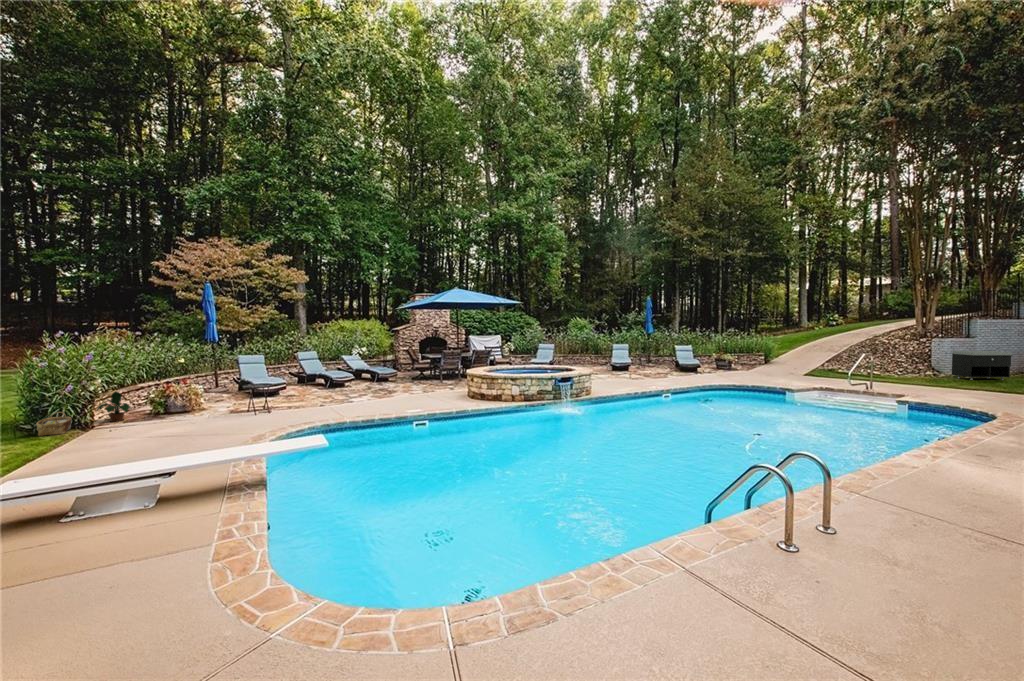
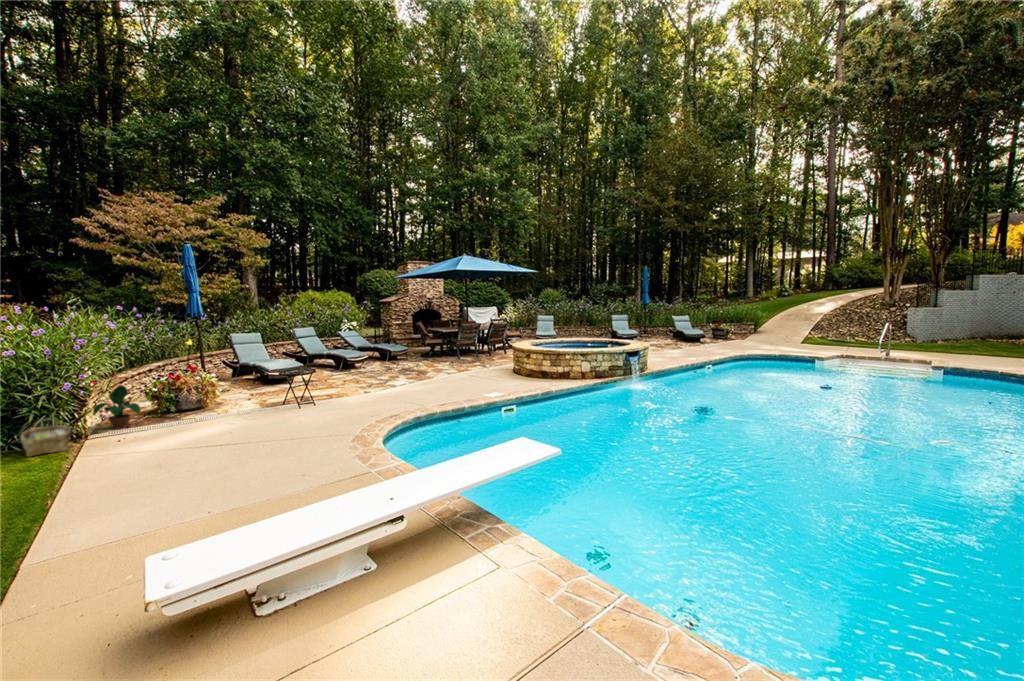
storage bench: present [952,351,1012,380] -> none [924,319,973,345]

